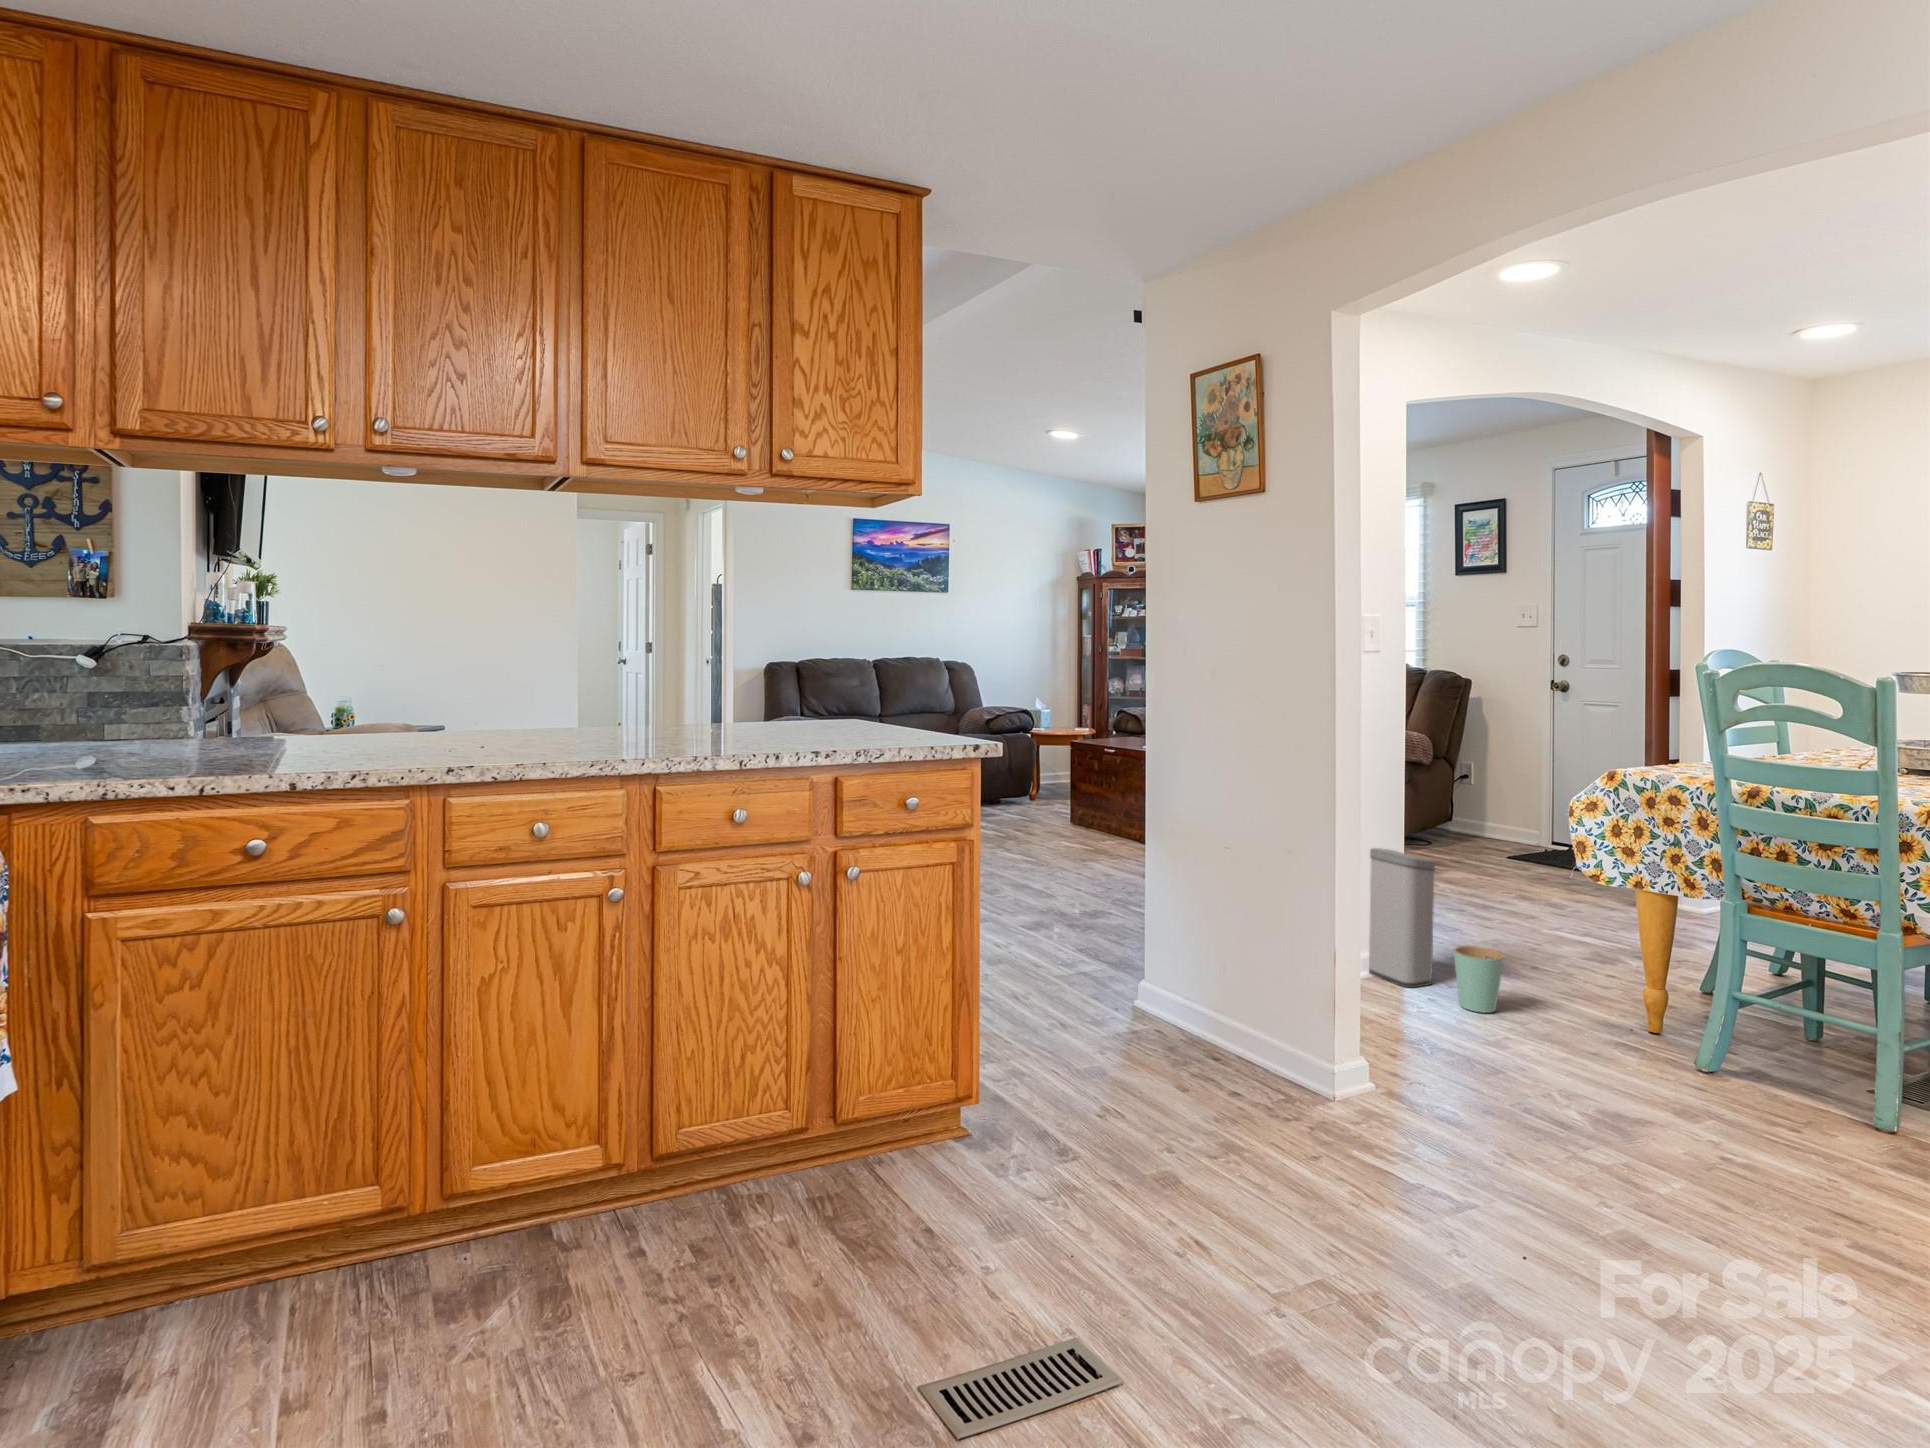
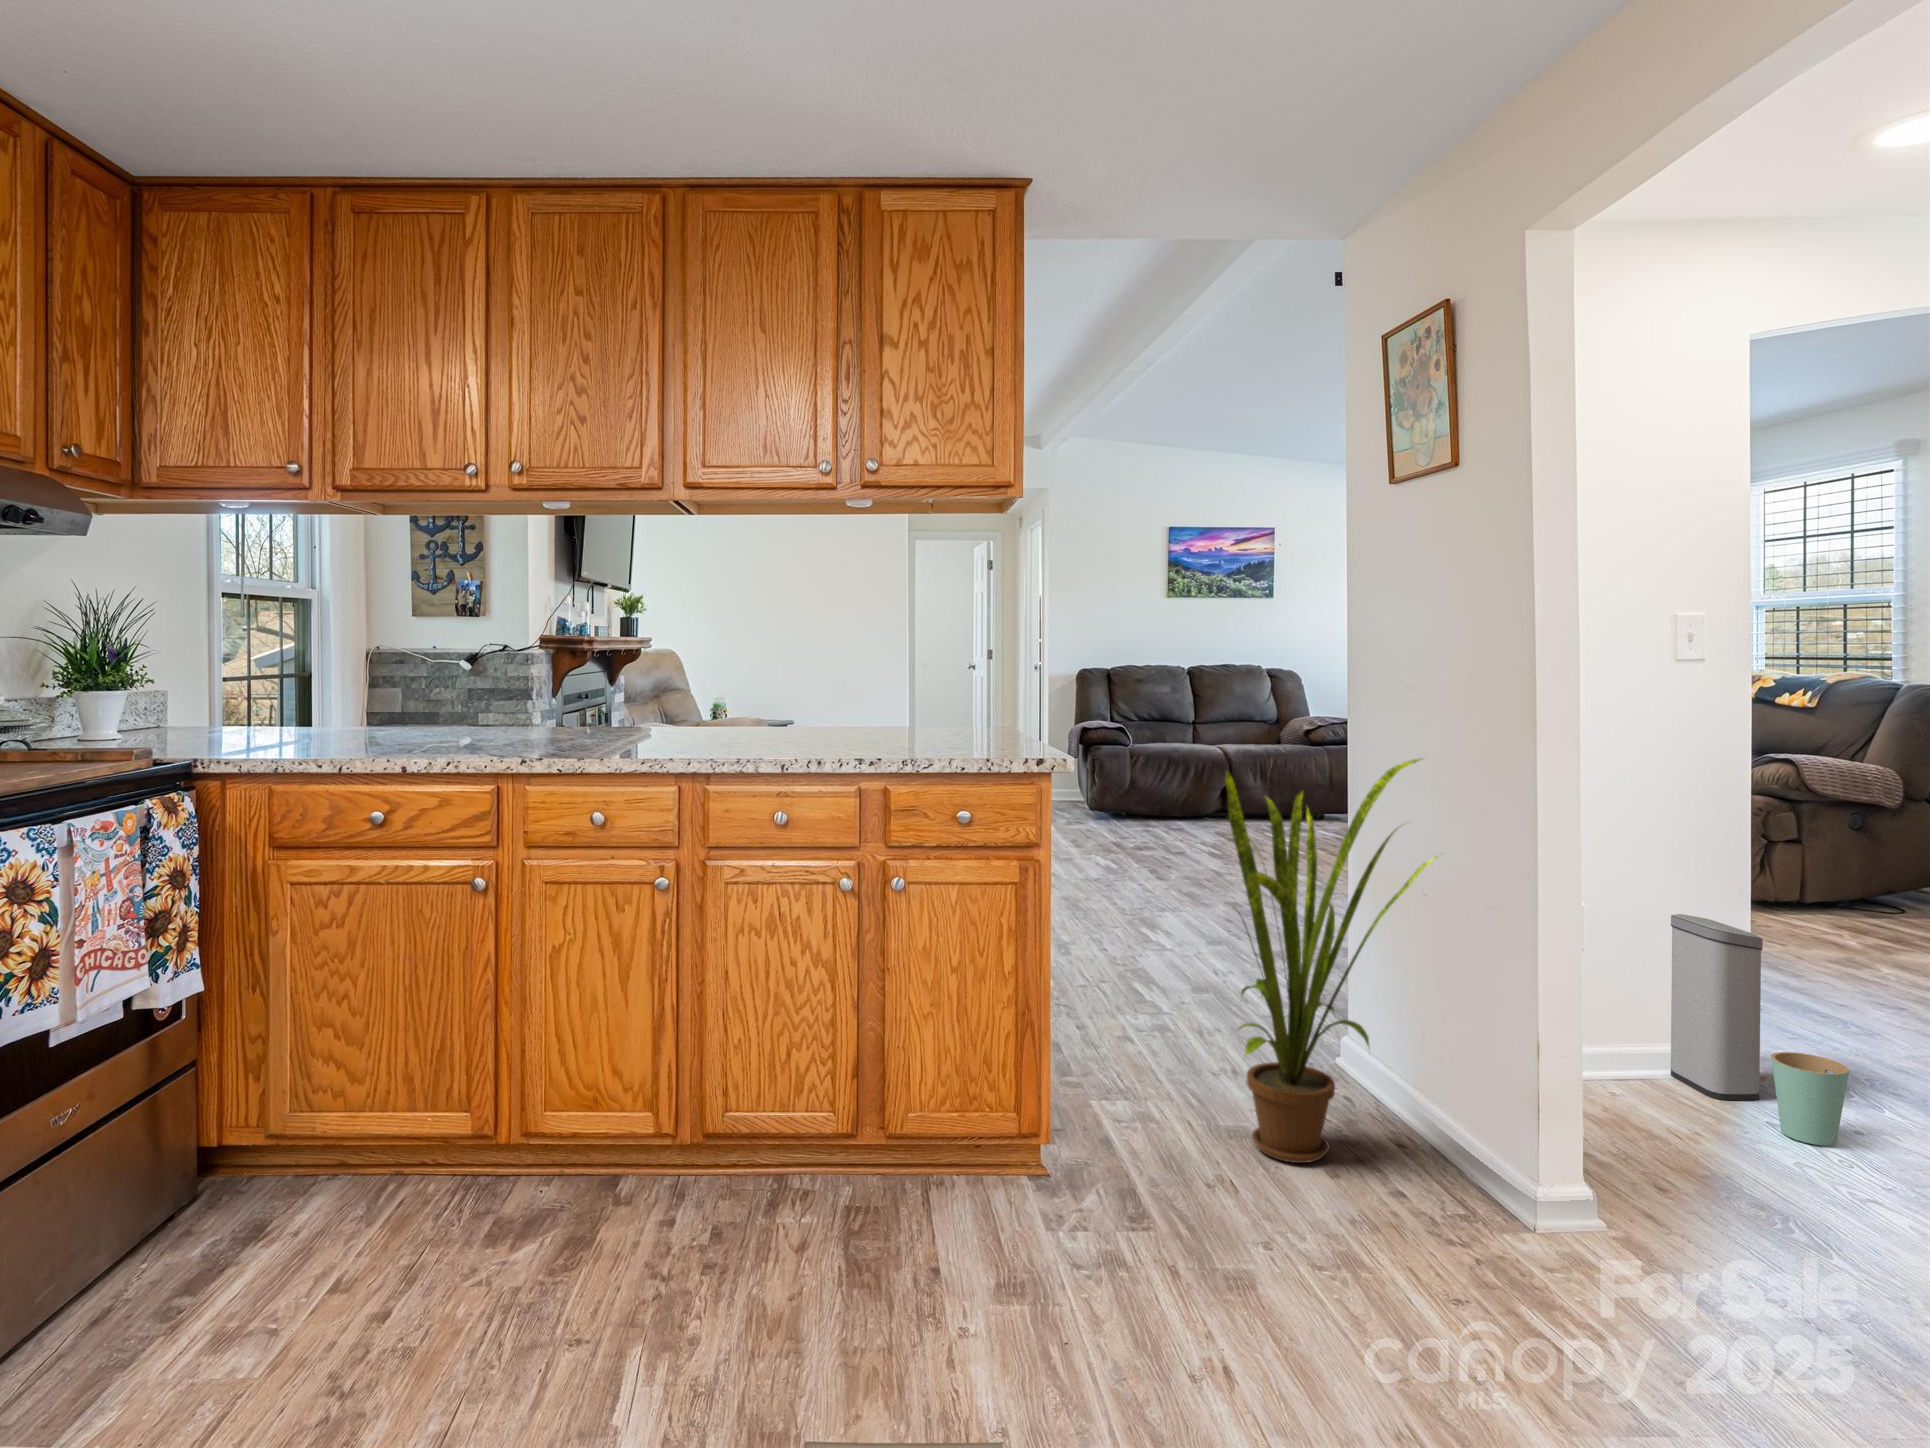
house plant: none [1098,733,1282,1088] -> present [1225,759,1436,1163]

